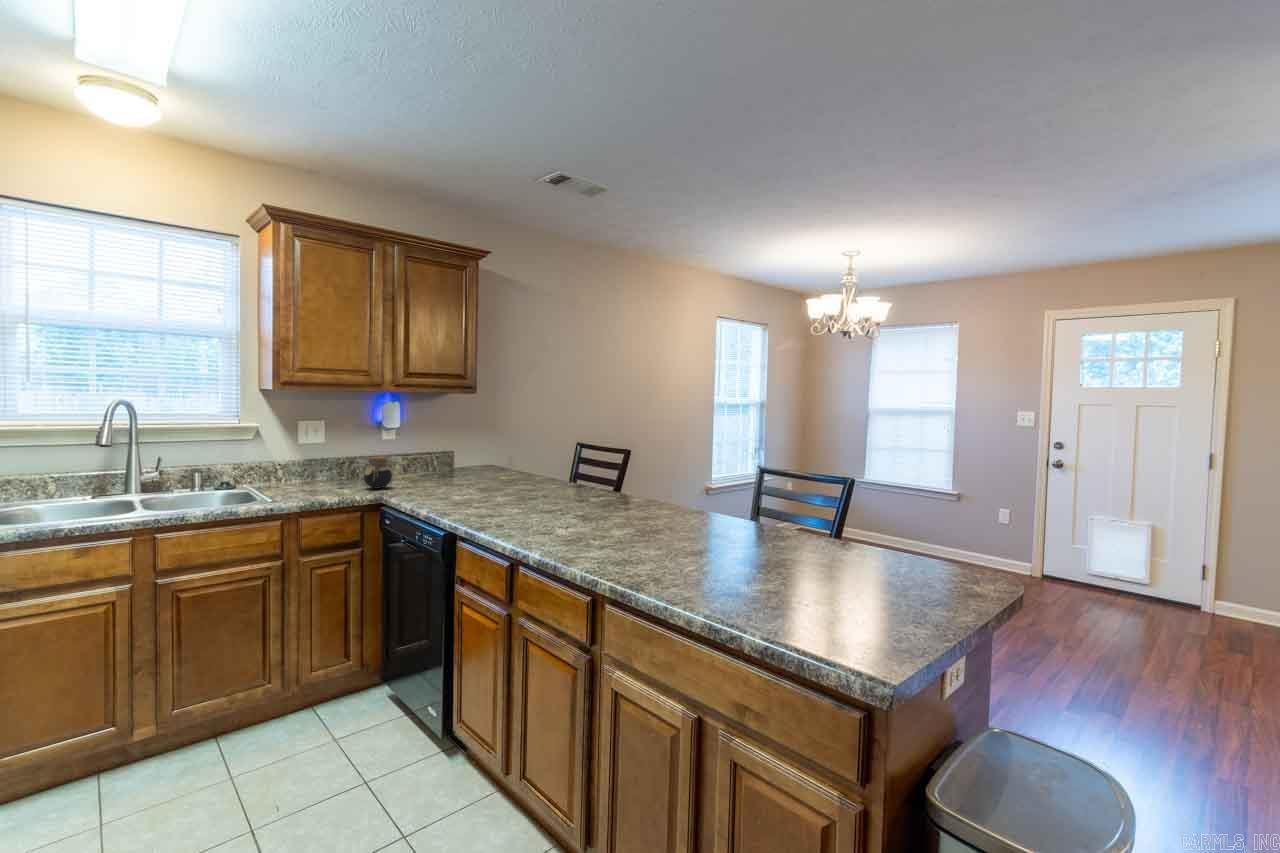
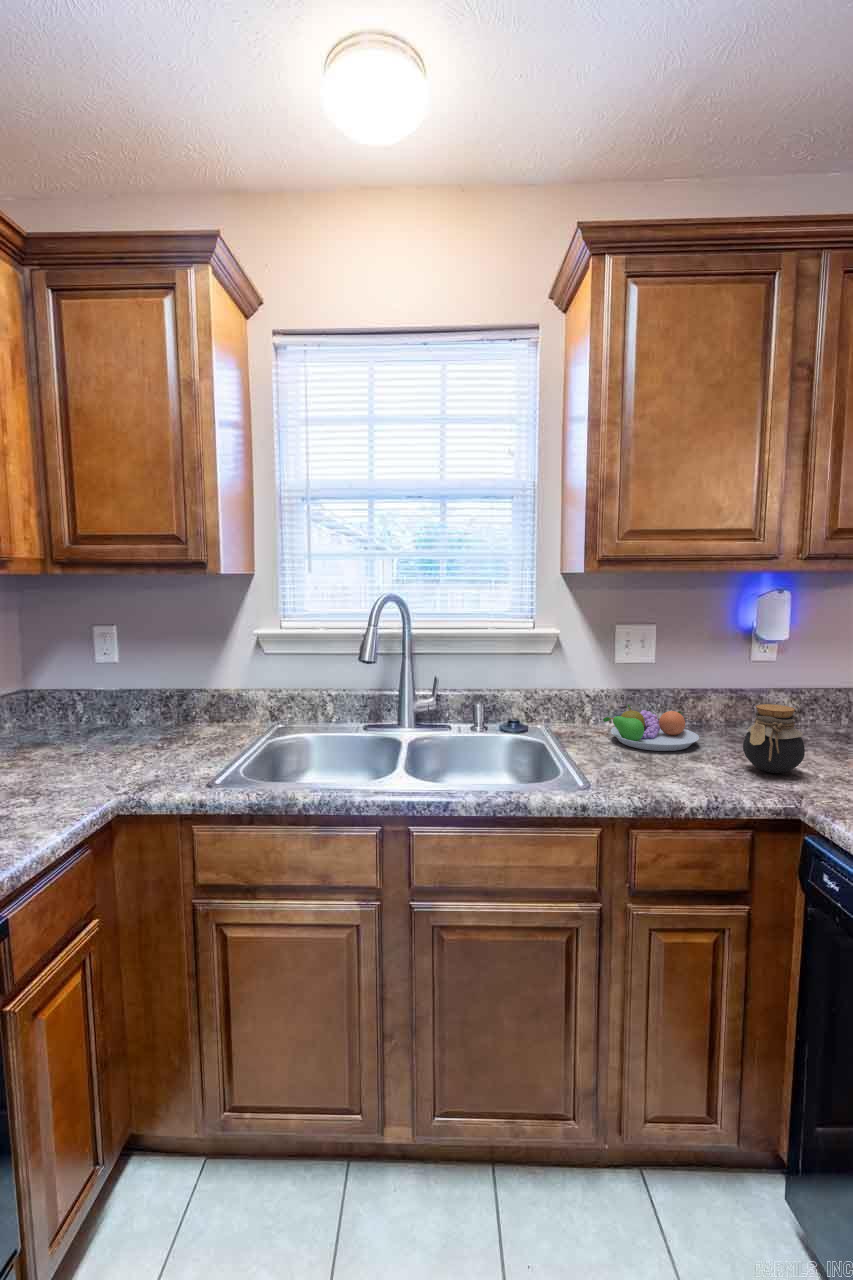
fruit bowl: none [288,466,346,488] -> present [603,704,699,751]

